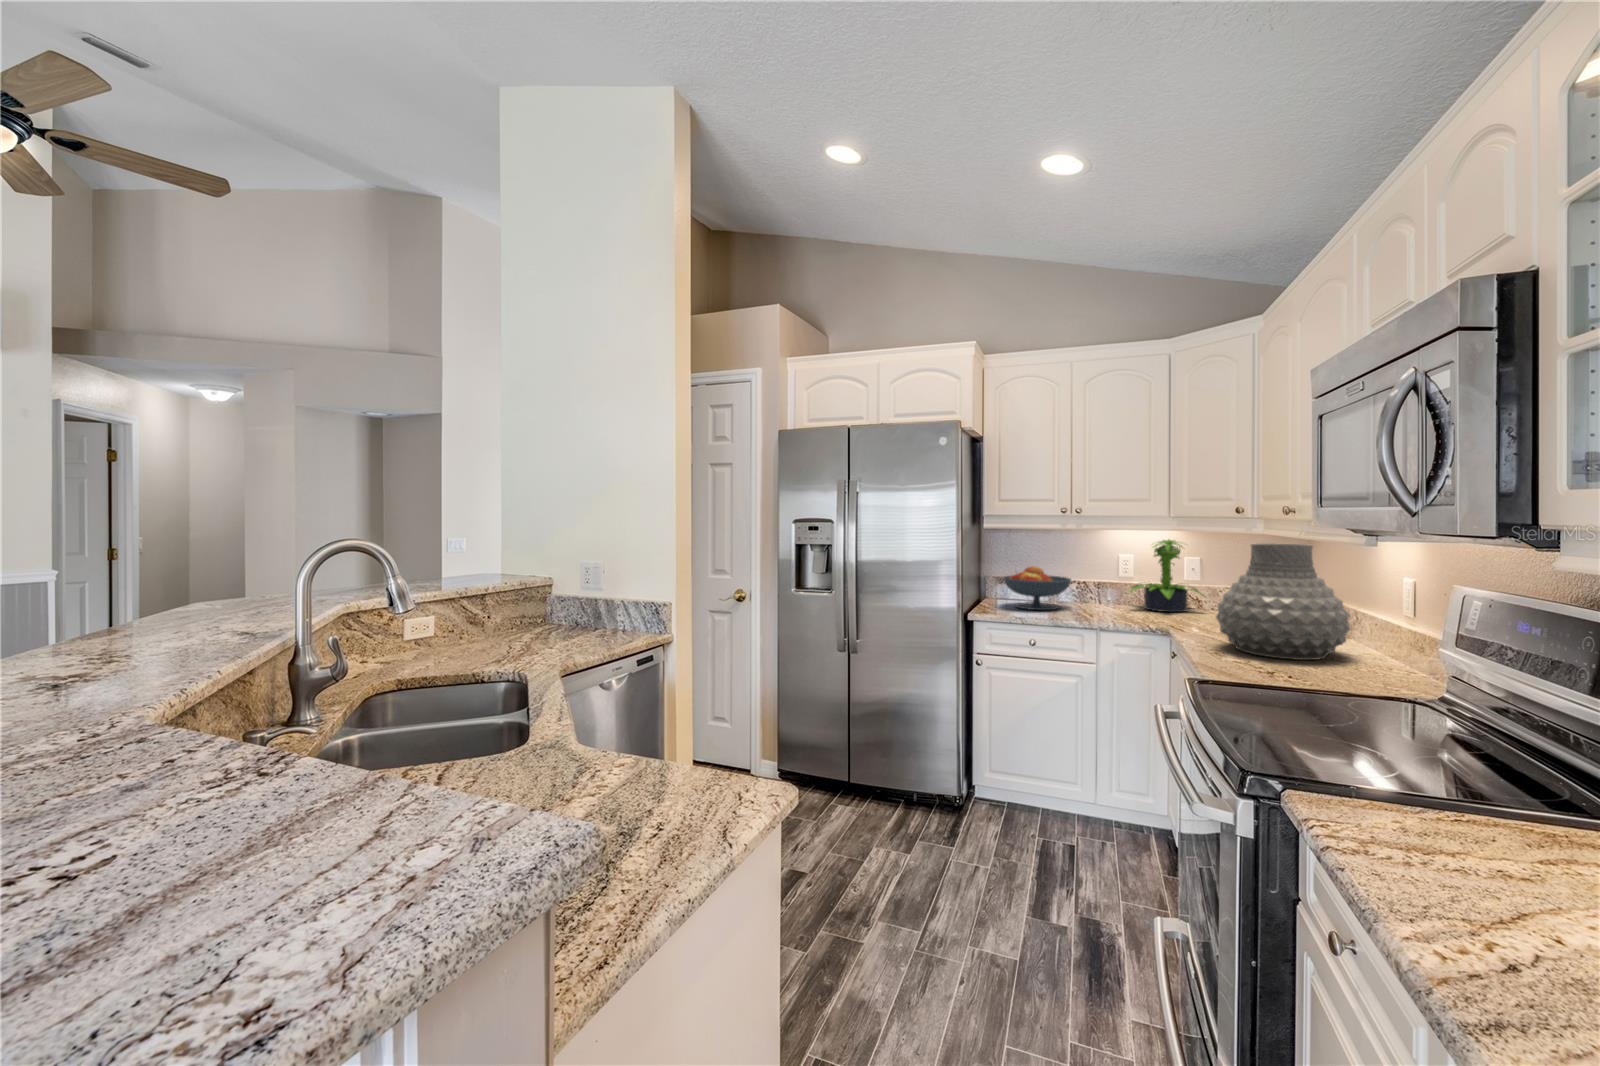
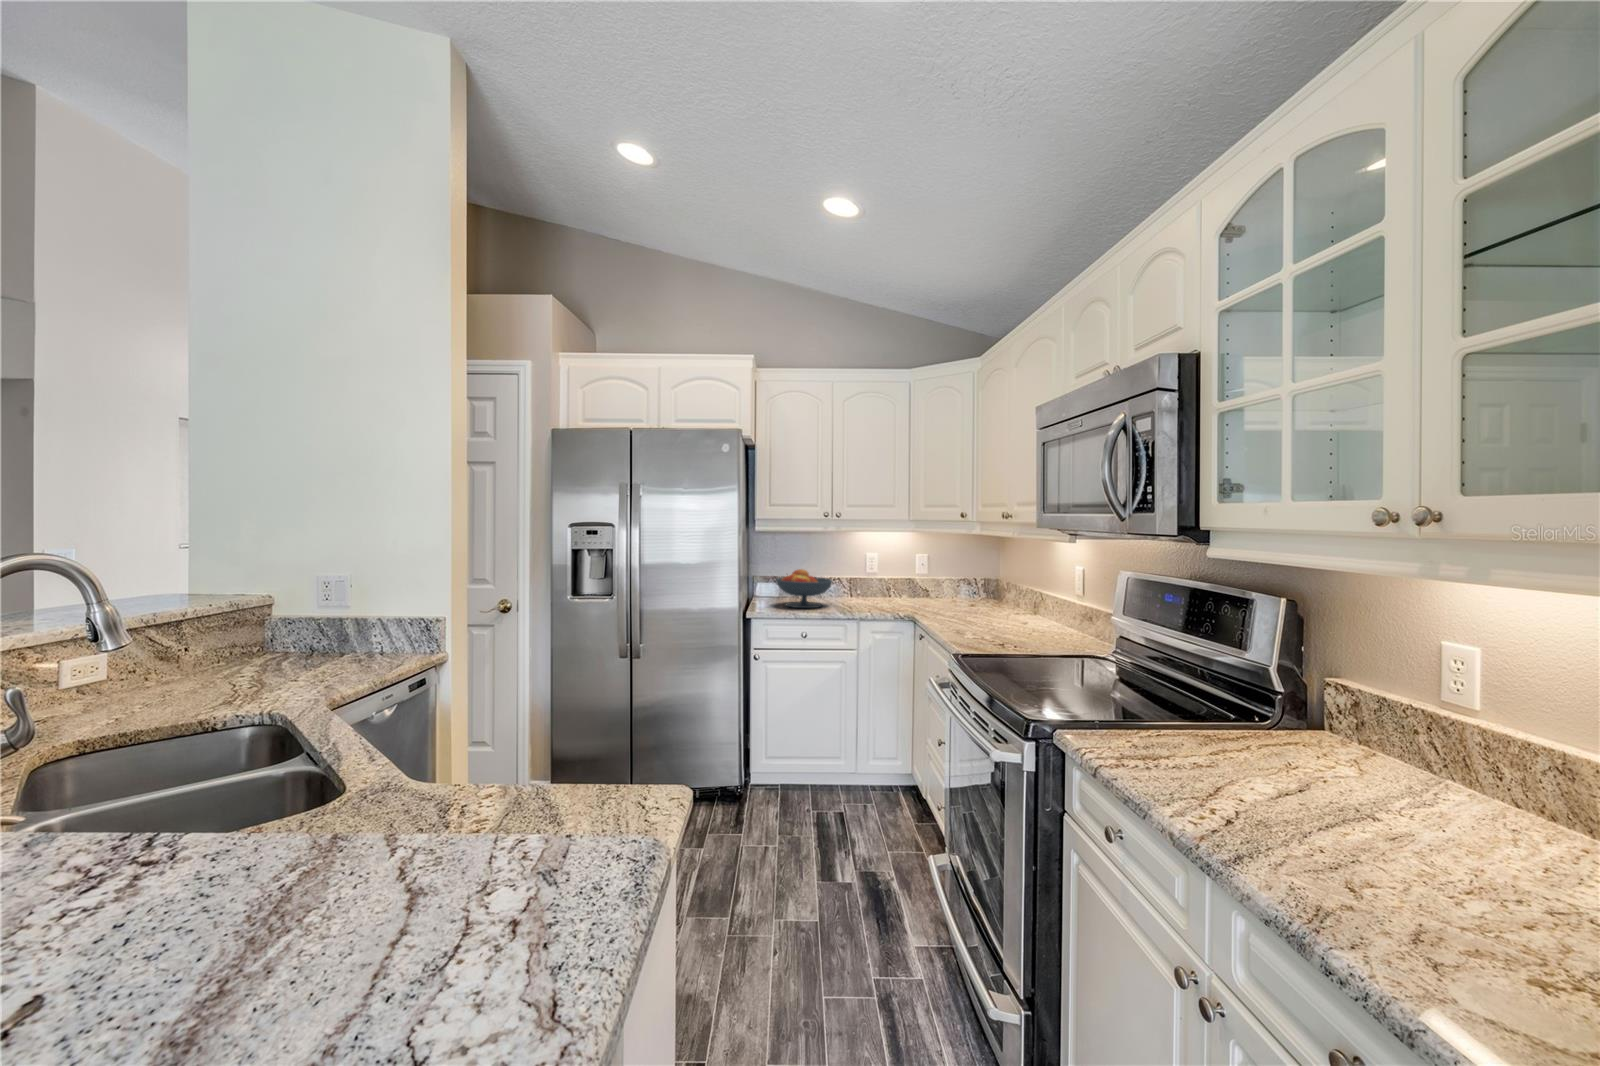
potted plant: present [1130,540,1204,612] -> none [875,546,932,606]
vase: present [1216,543,1350,660] -> none [954,550,1039,638]

